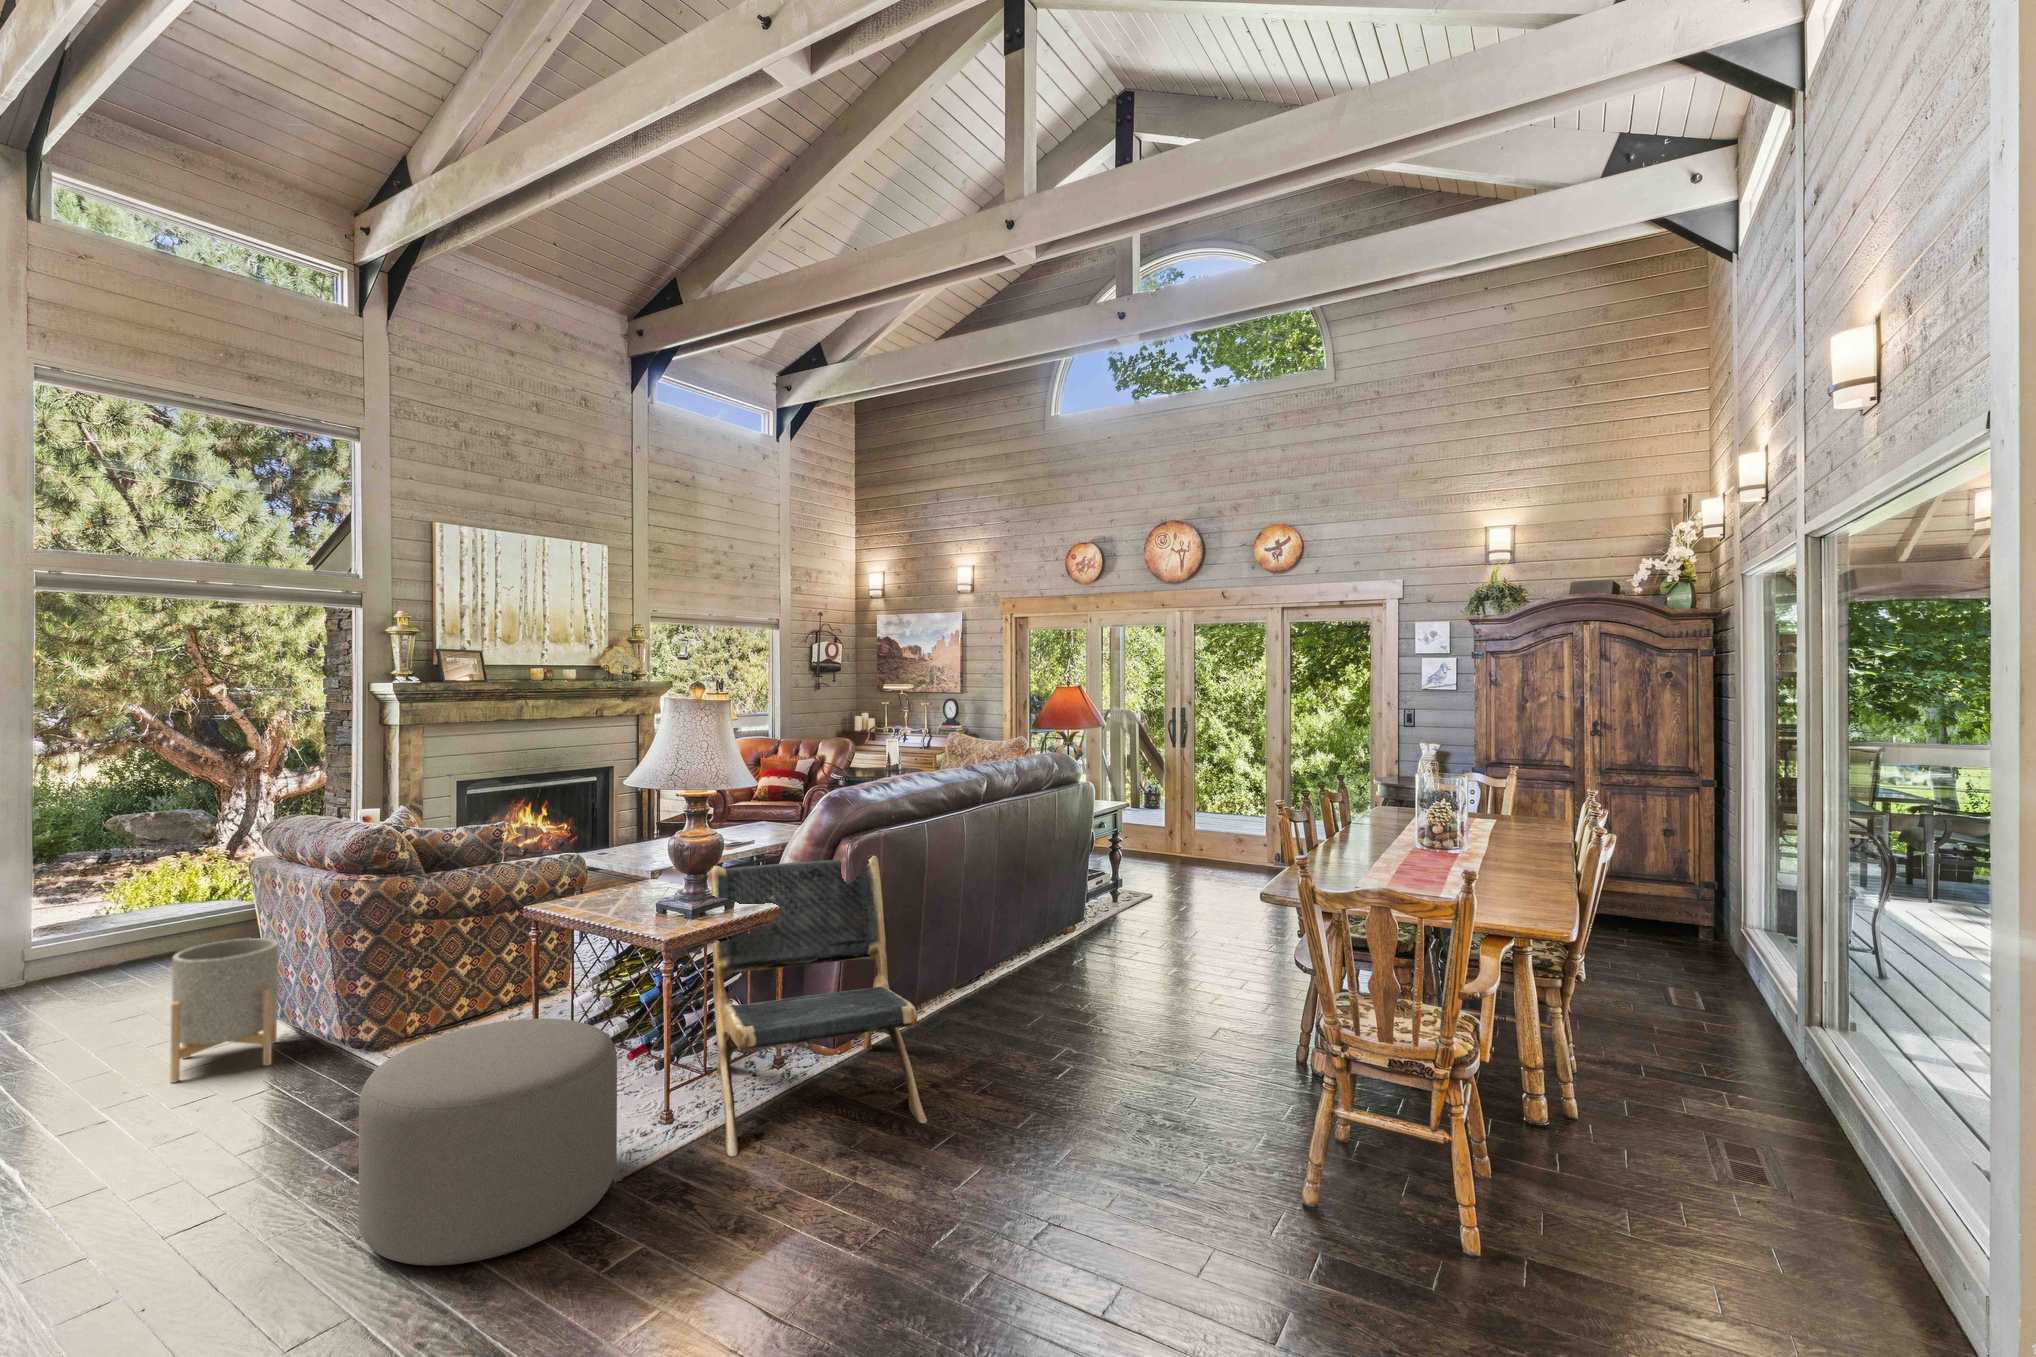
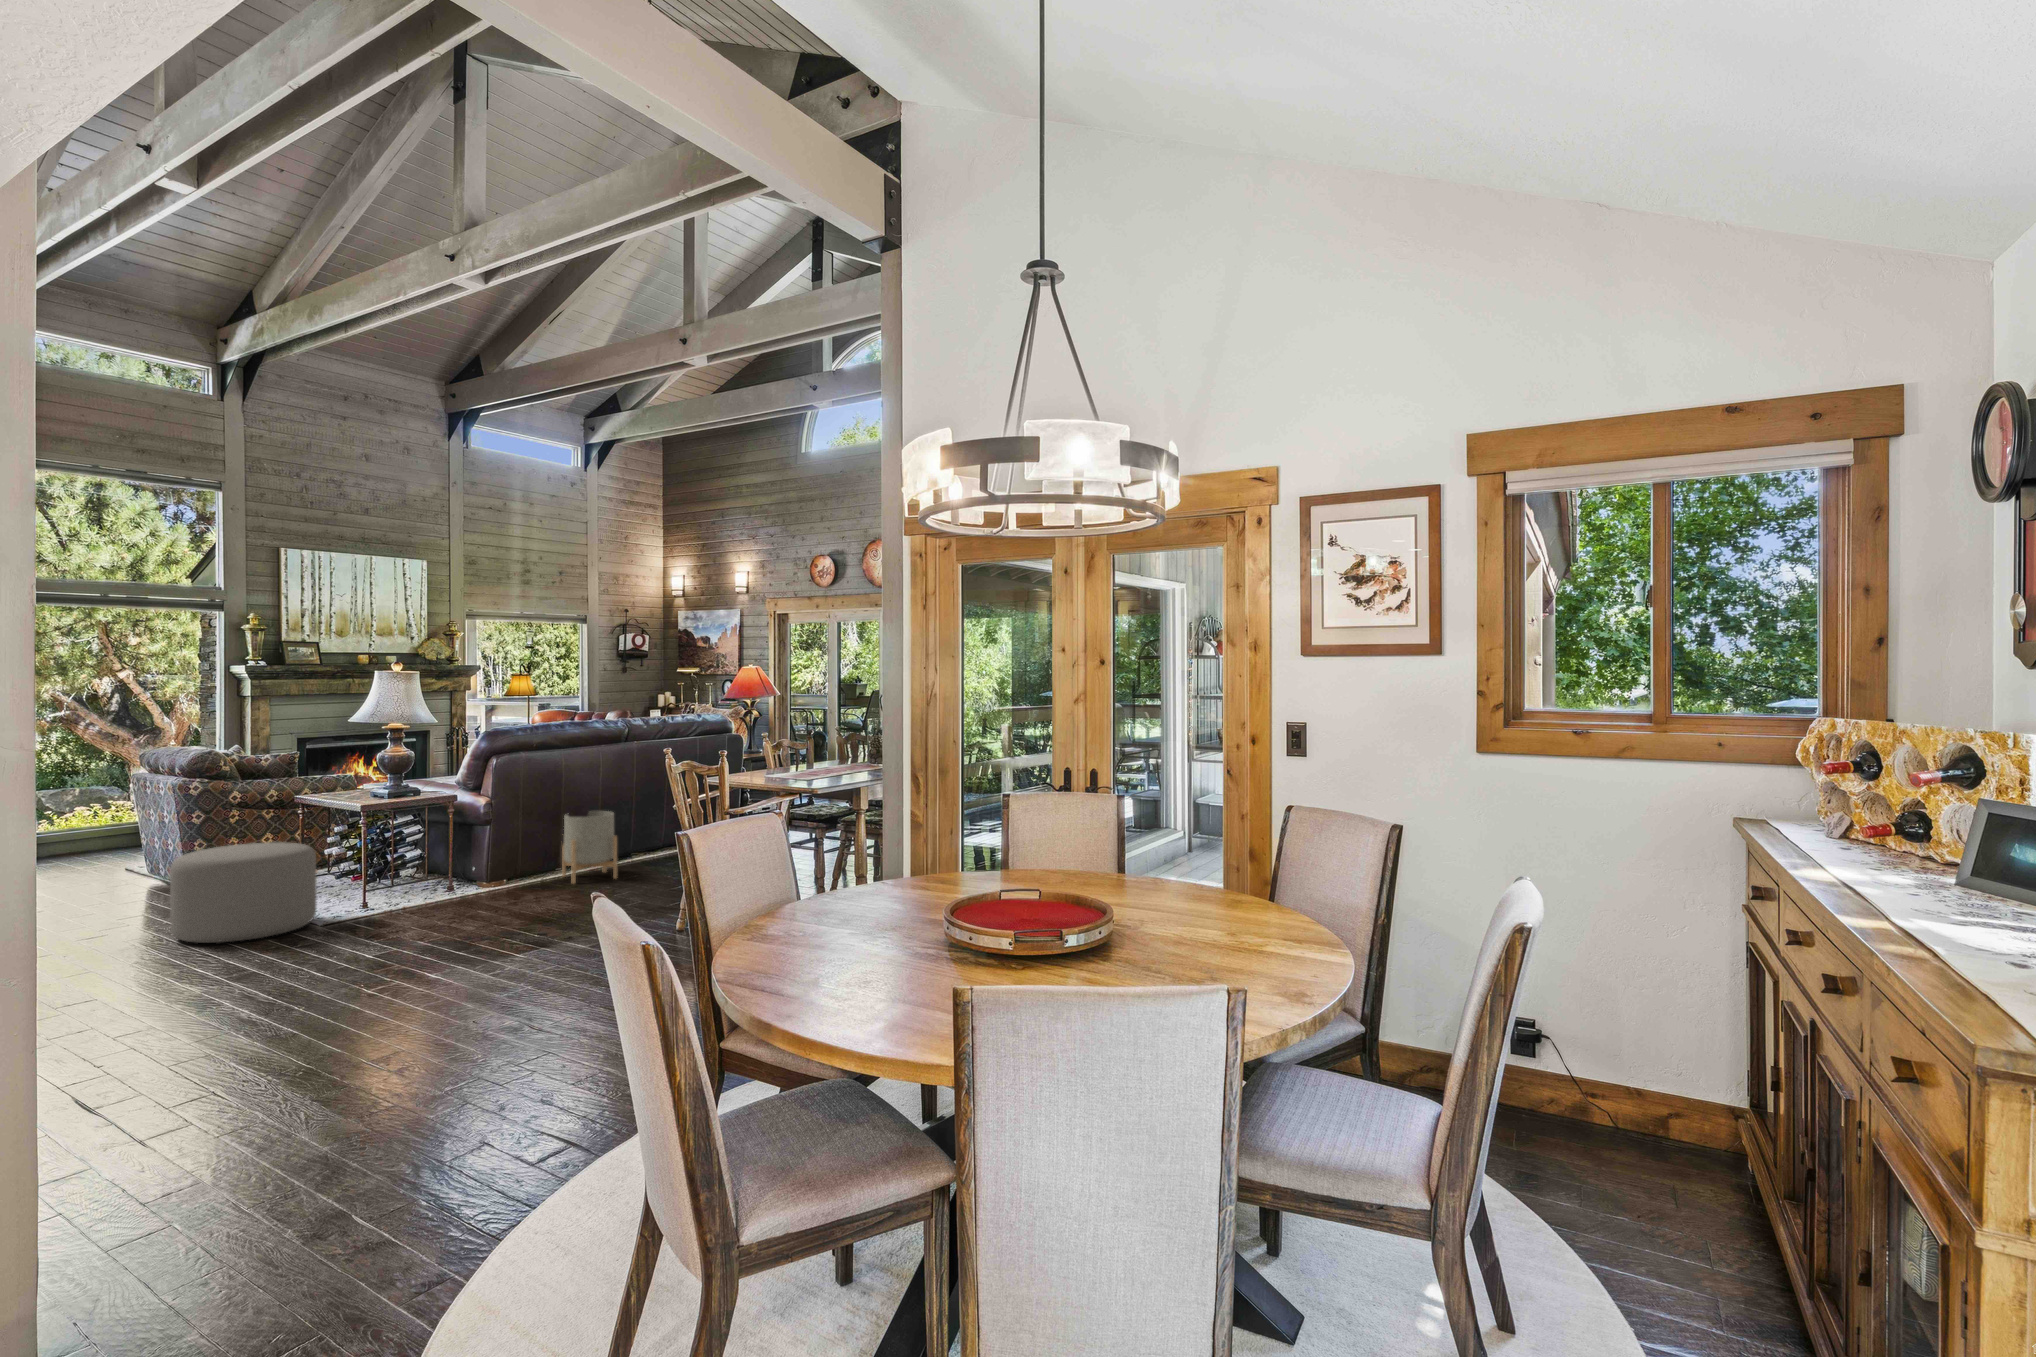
lounge chair: present [711,855,927,1156] -> none [384,768,518,918]
planter: present [170,938,278,1083] -> present [562,811,617,884]

